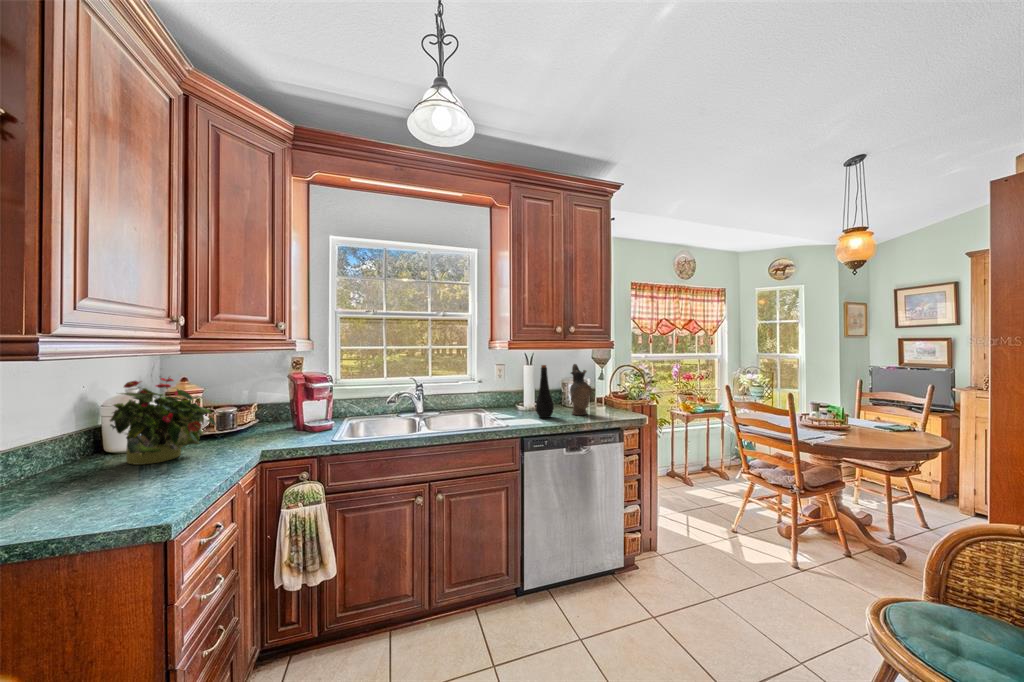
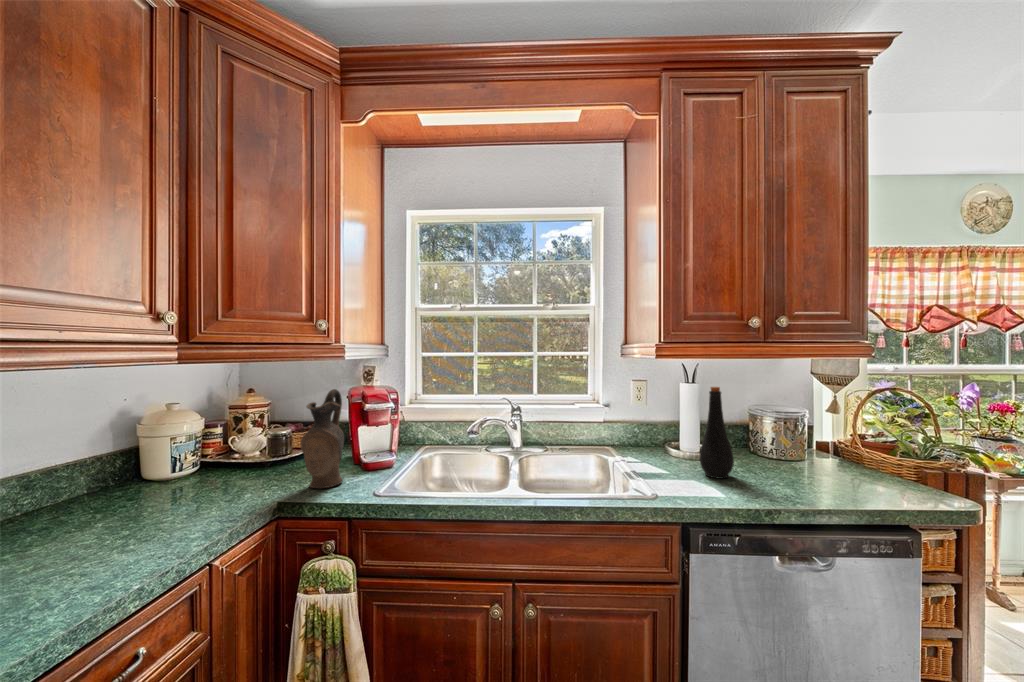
ceramic pitcher: present [570,364,592,415] -> present [301,389,344,488]
potted plant: present [110,378,216,465] -> none [97,391,240,508]

